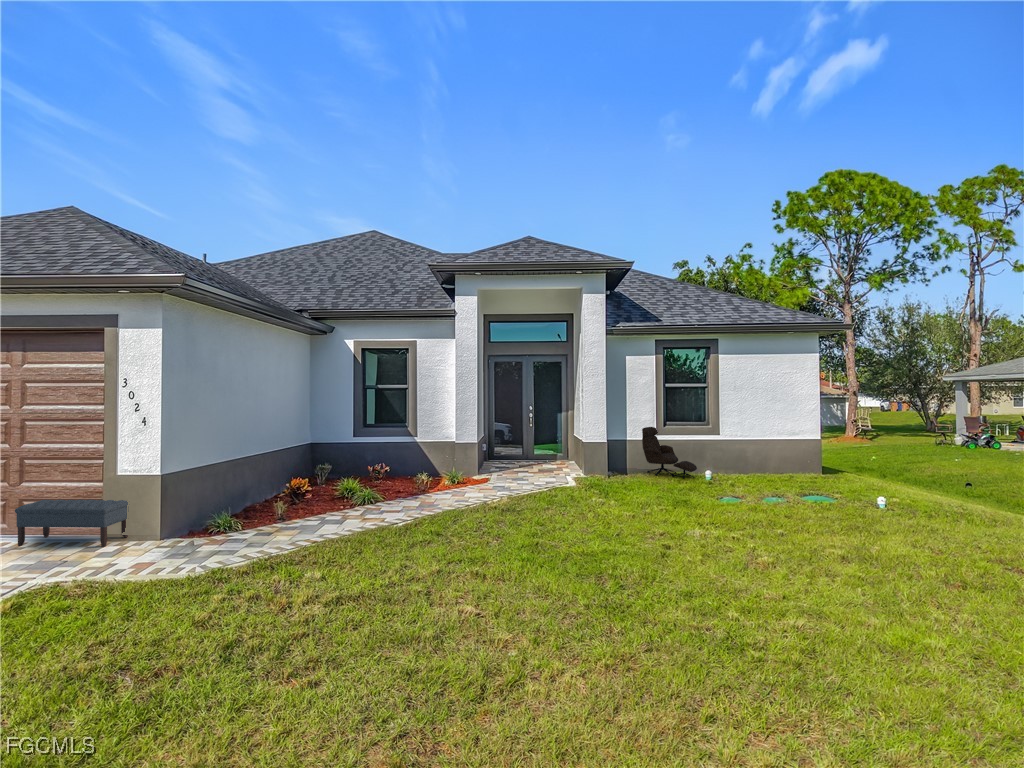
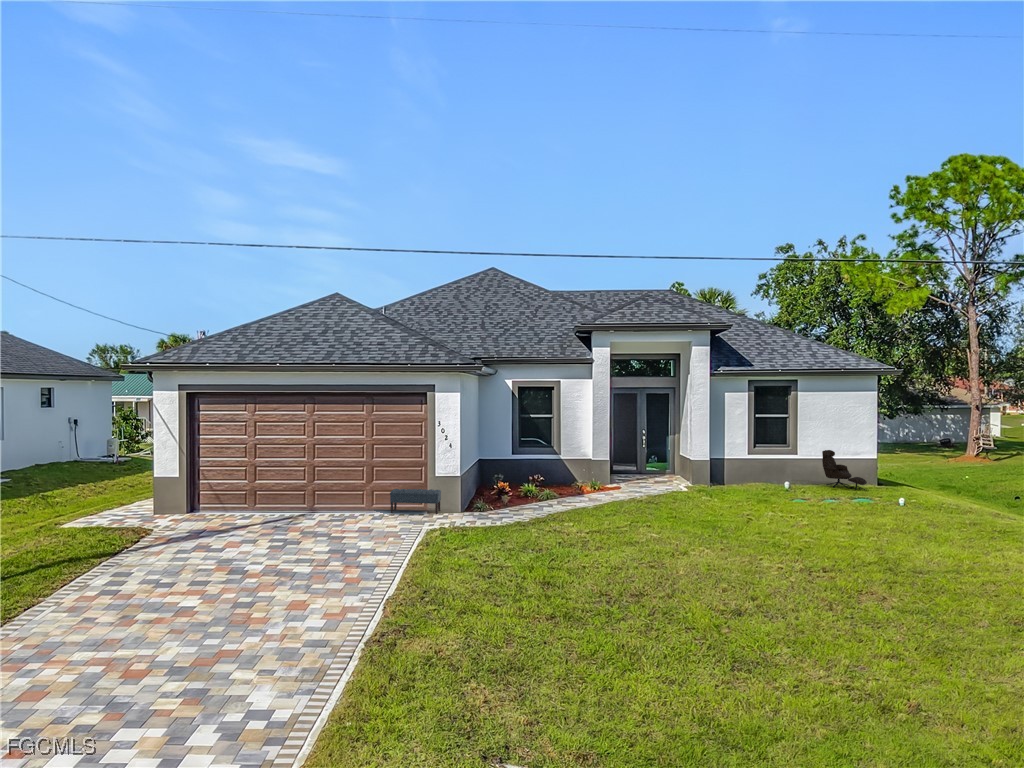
lounge chair: present [642,427,697,478] -> present [822,450,867,490]

